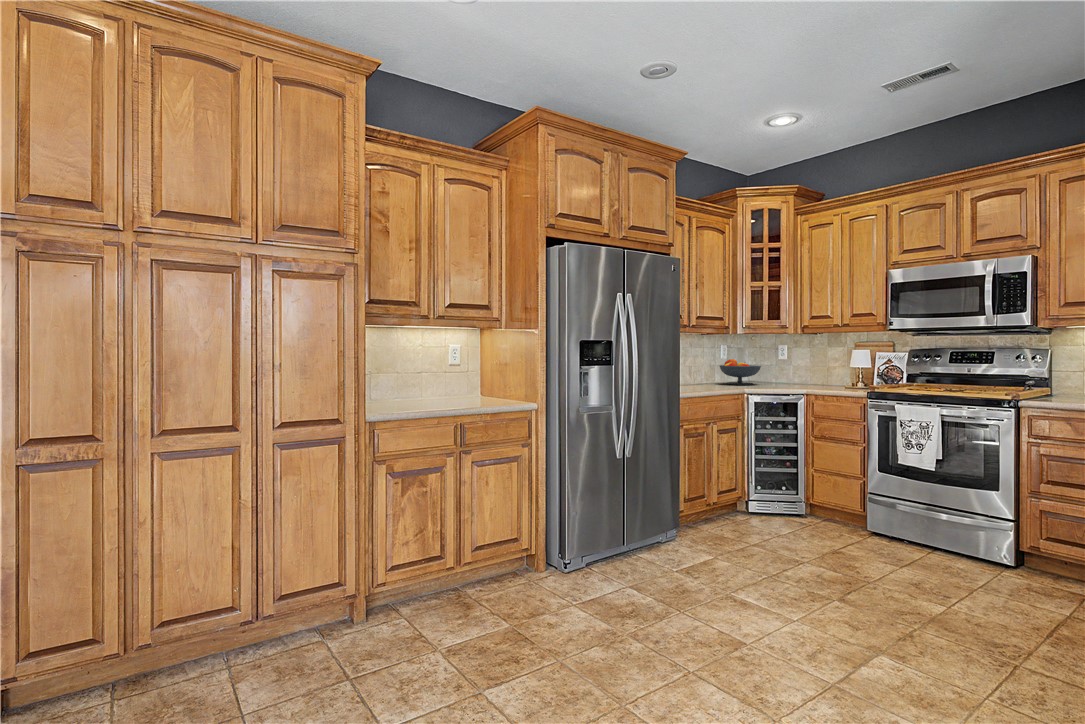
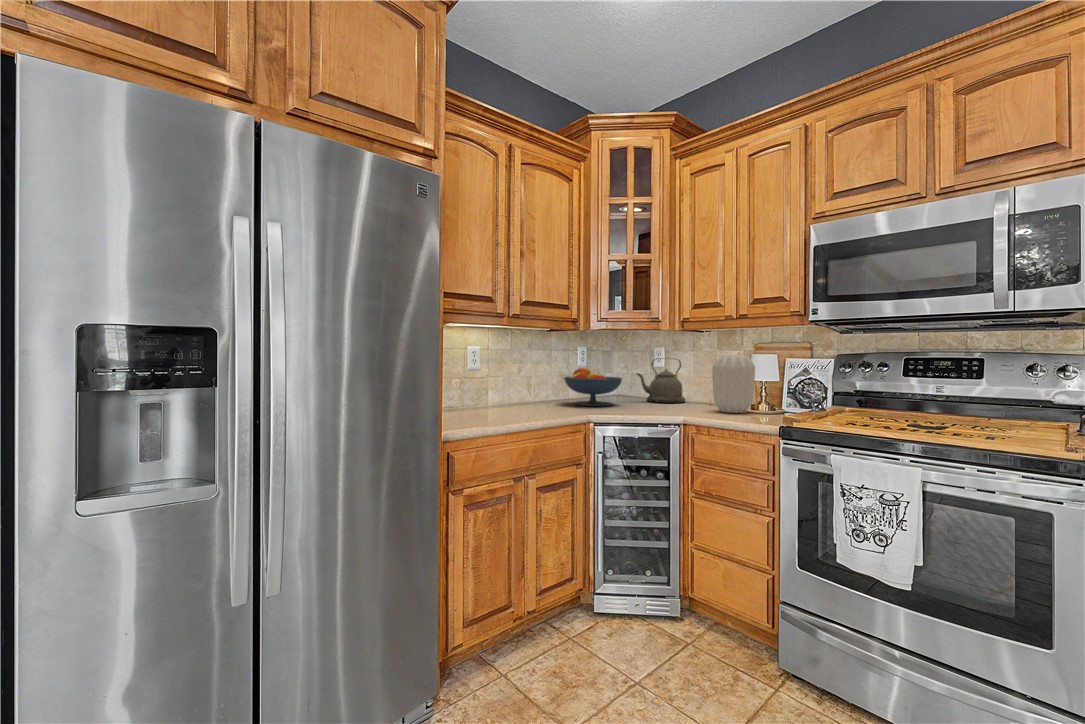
vase: none [825,350,854,387] -> present [712,355,755,413]
kettle: none [769,352,804,383] -> present [637,360,685,403]

